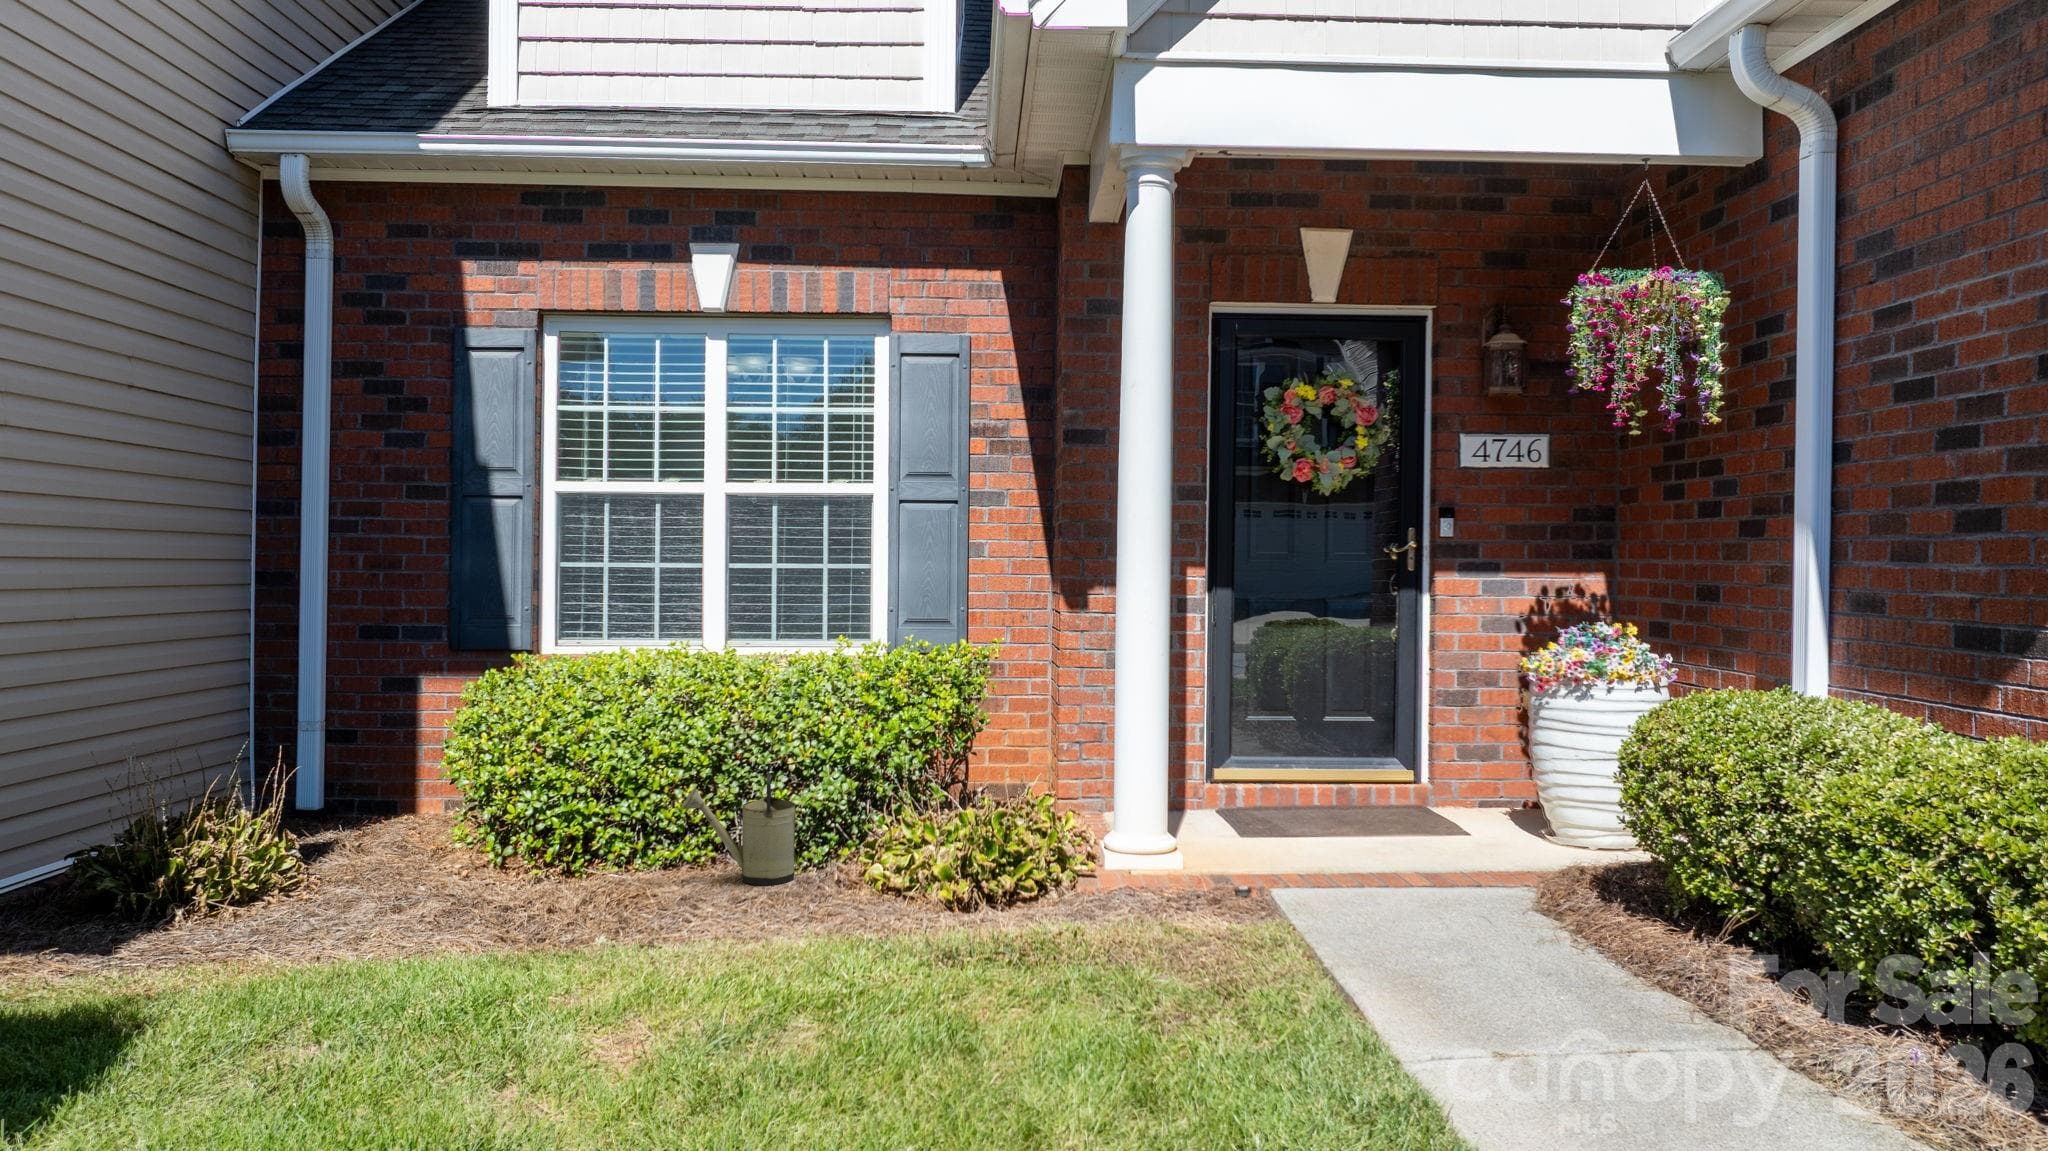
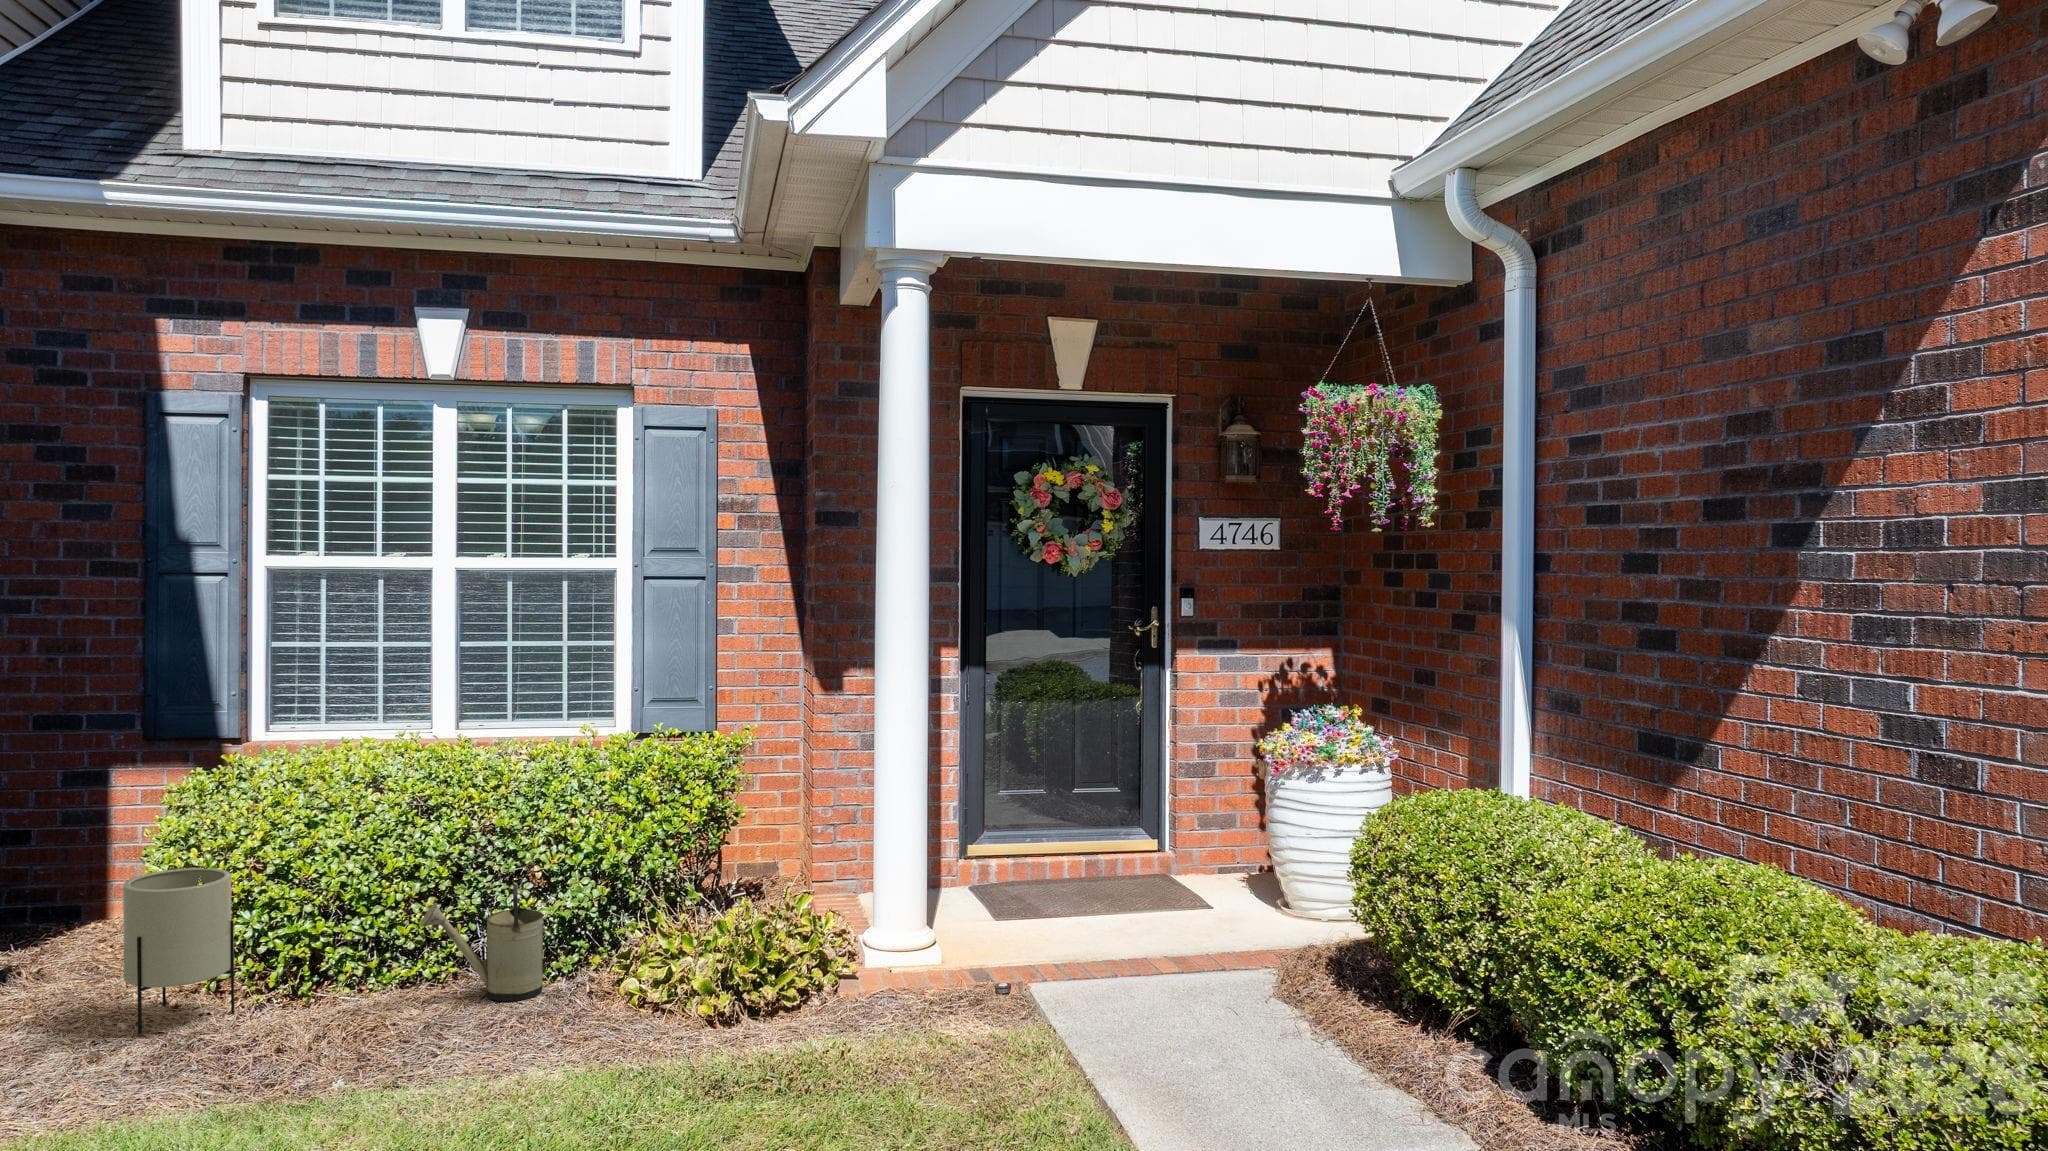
planter: none [421,749,517,896] -> present [123,868,234,1035]

